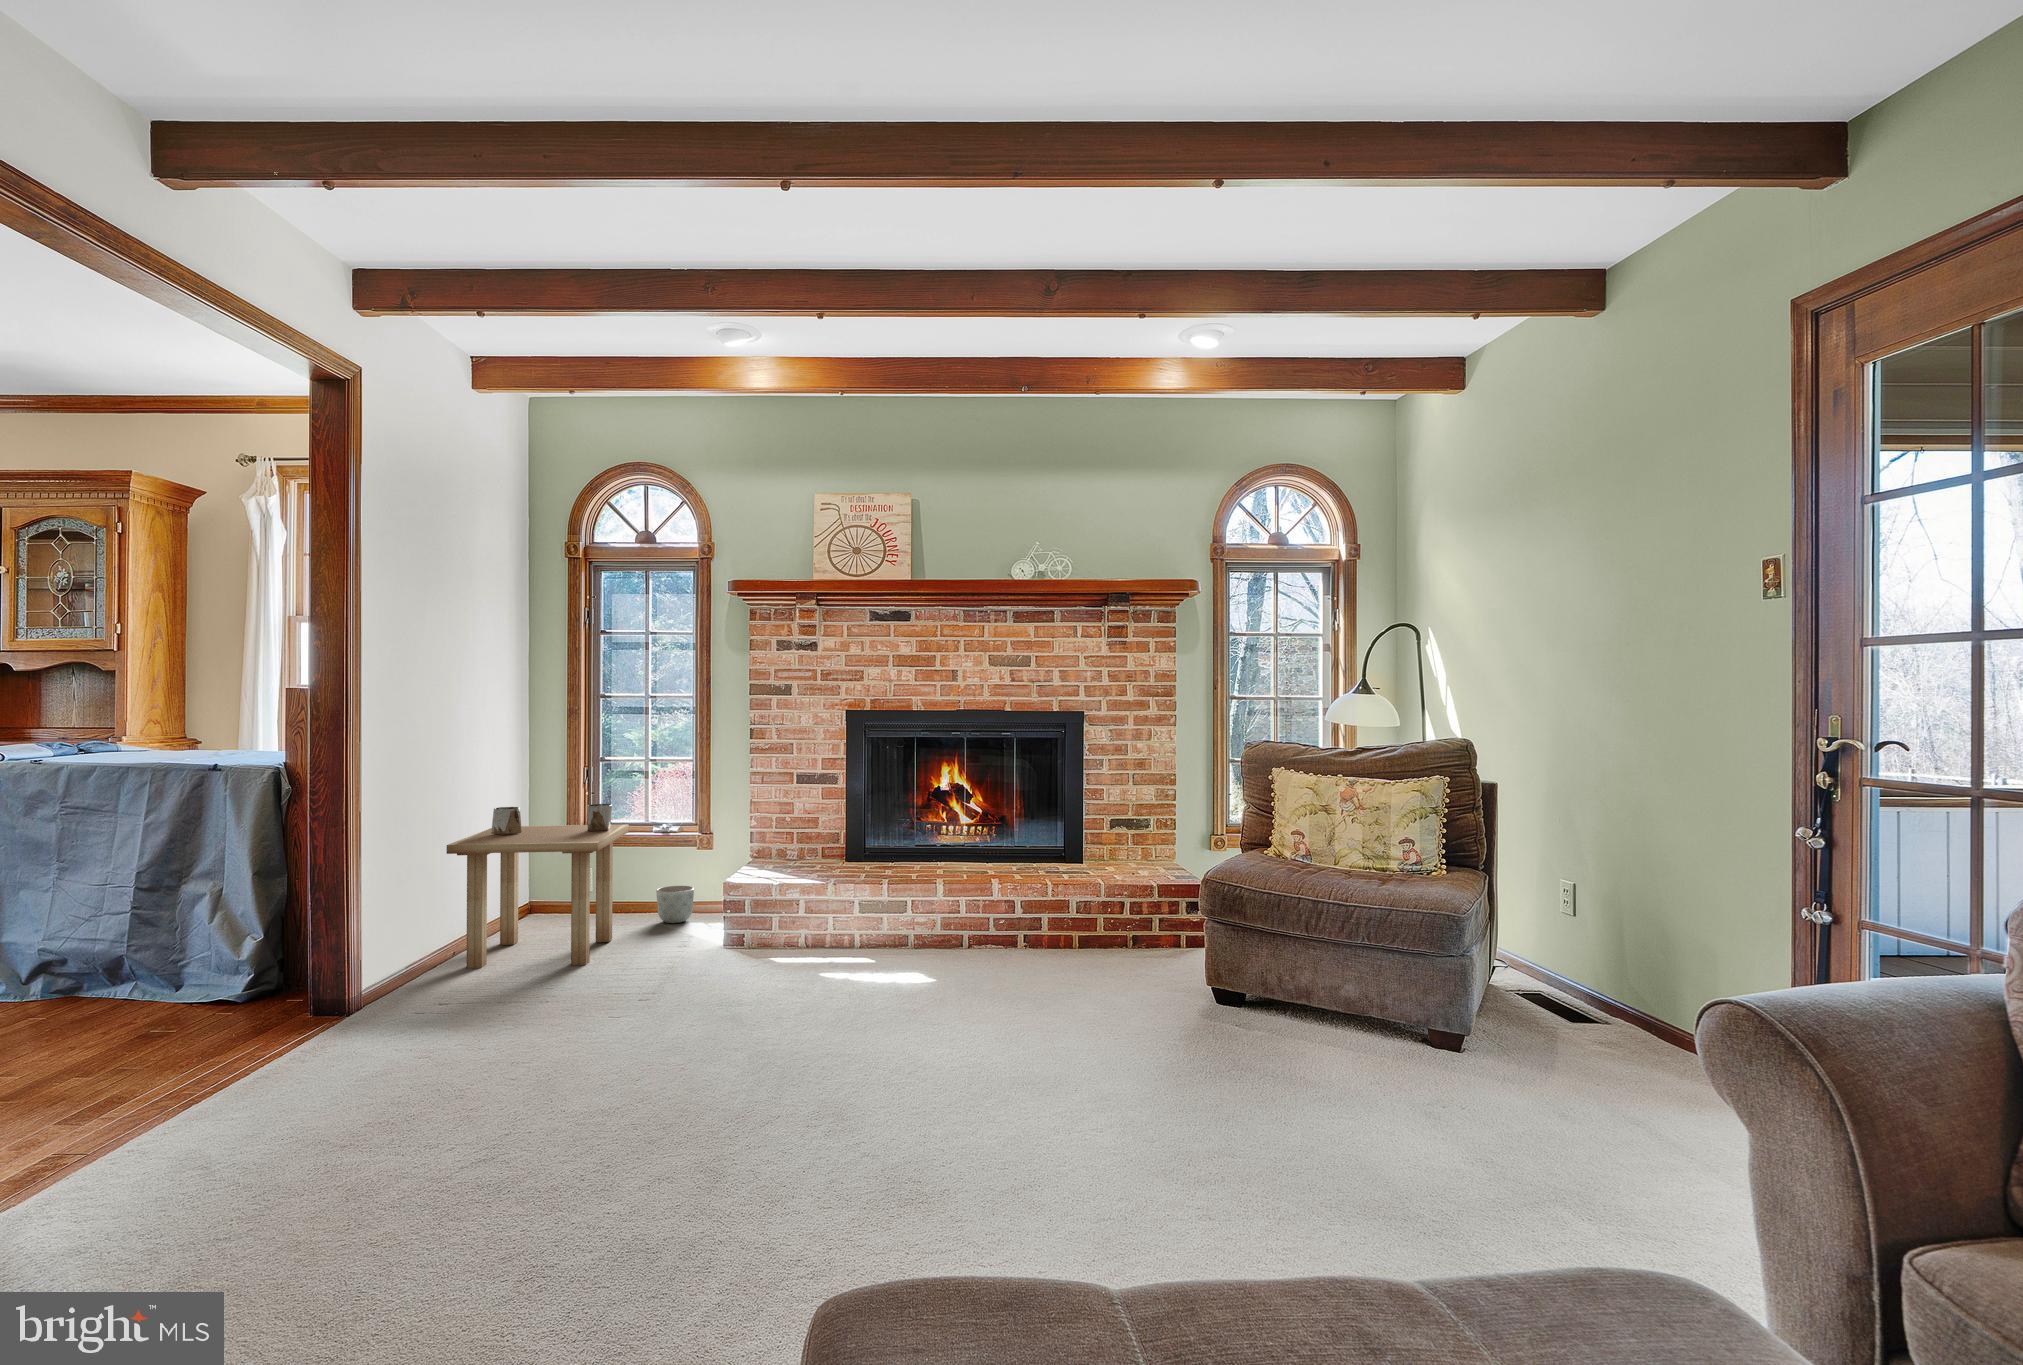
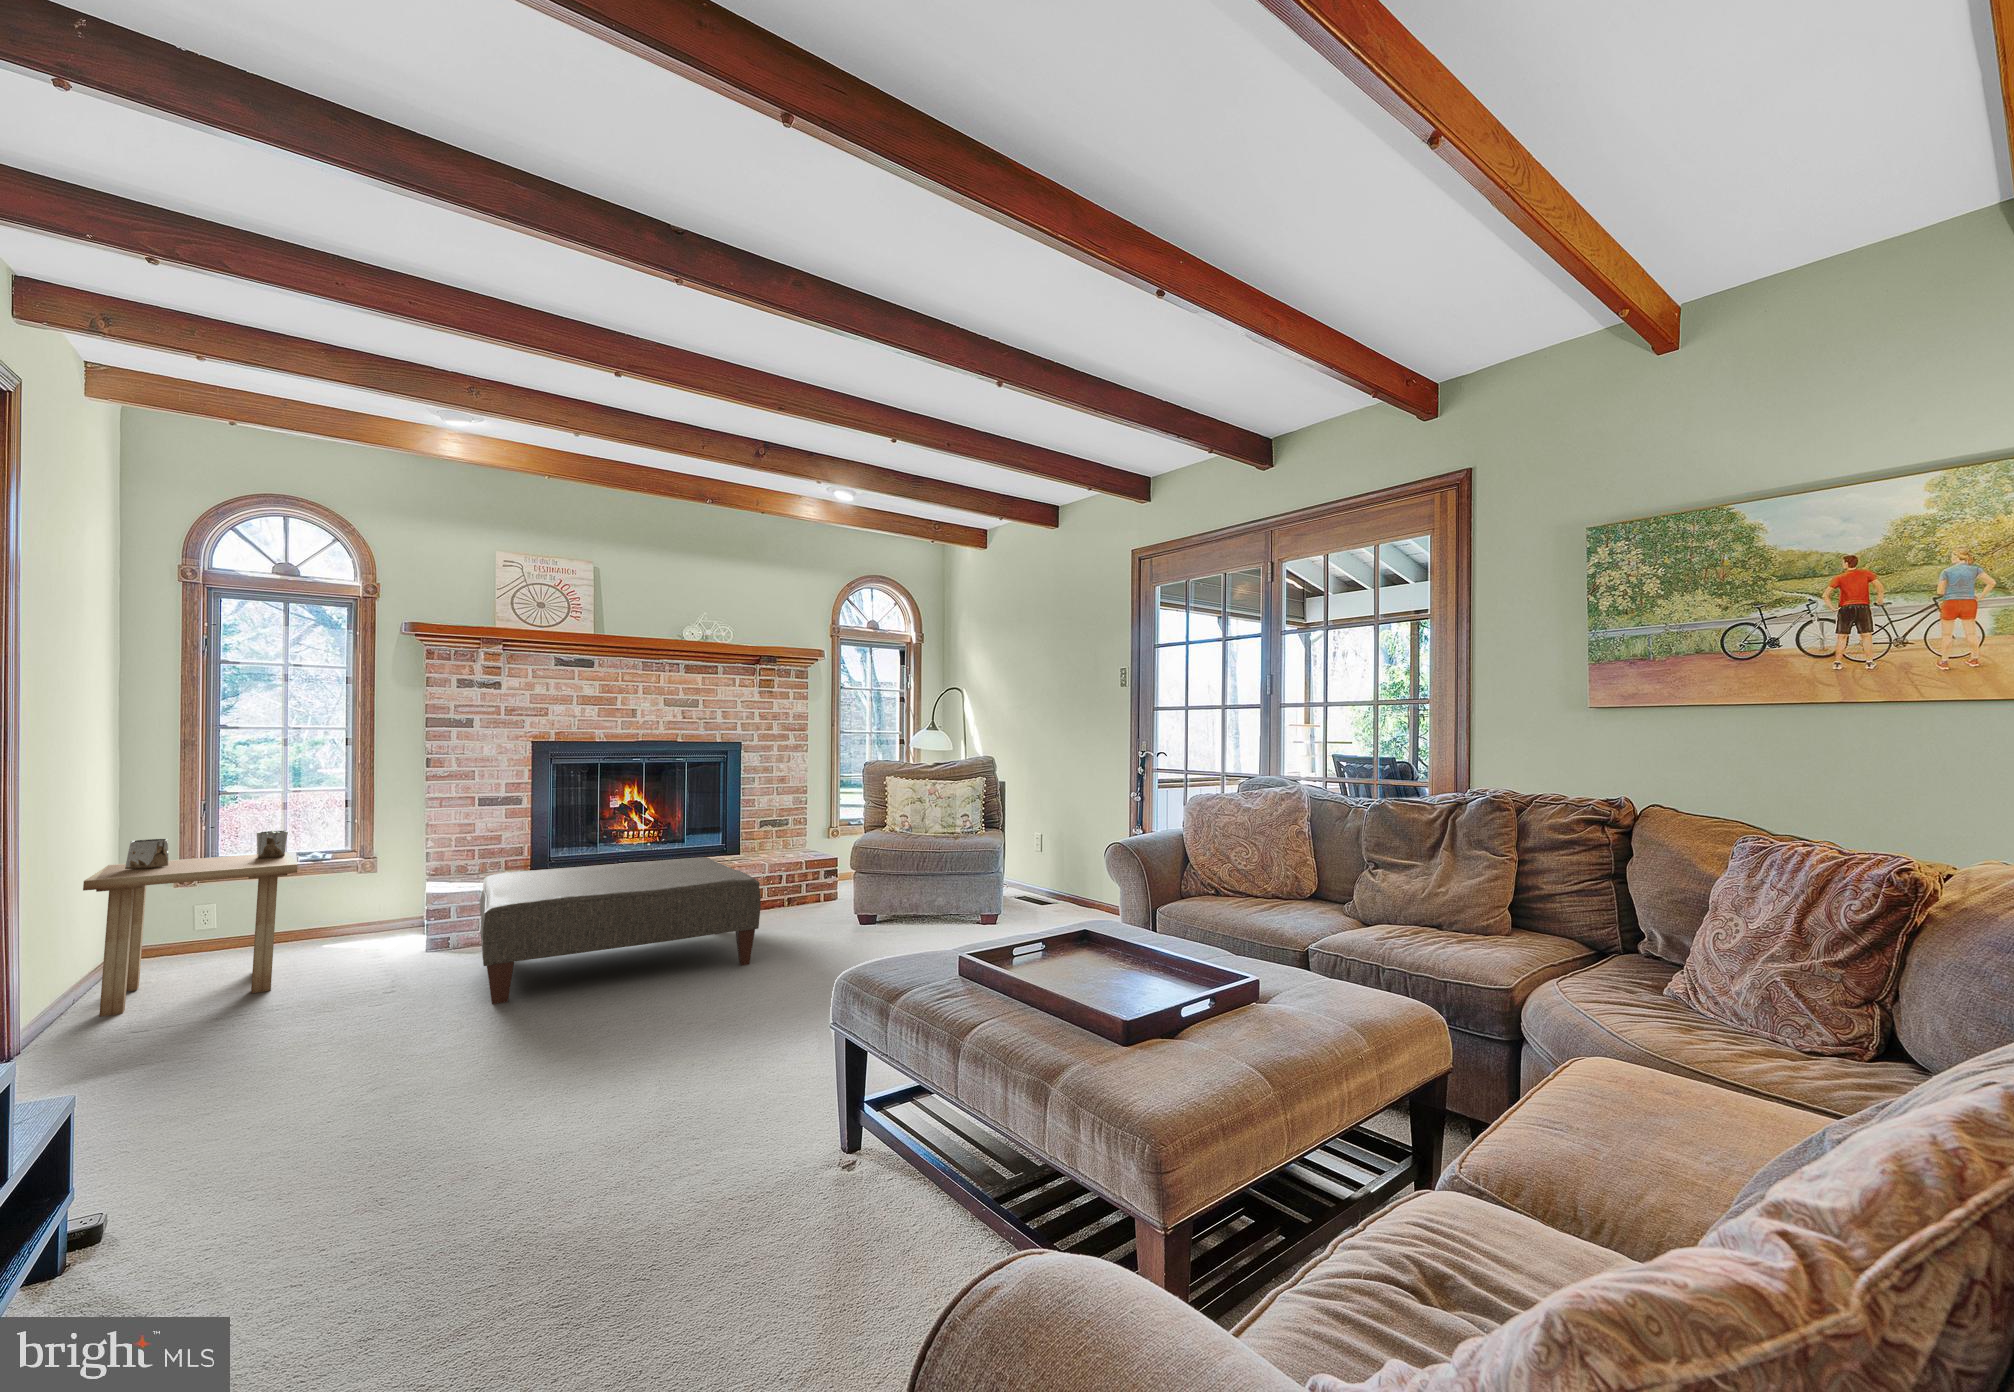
ottoman: none [697,867,1012,1026] -> present [480,857,761,1004]
planter: present [656,886,694,923] -> none [308,911,355,949]

